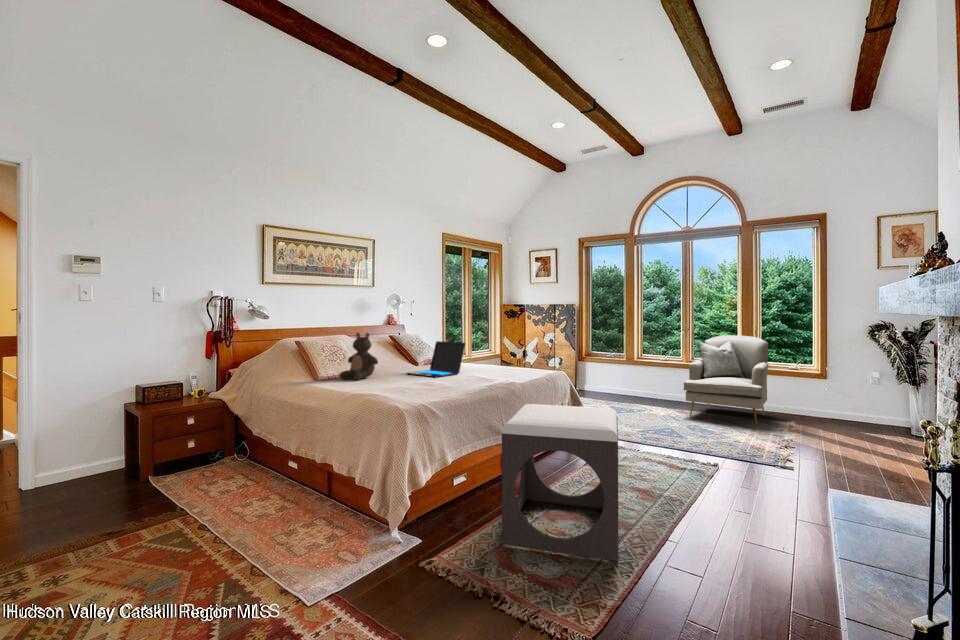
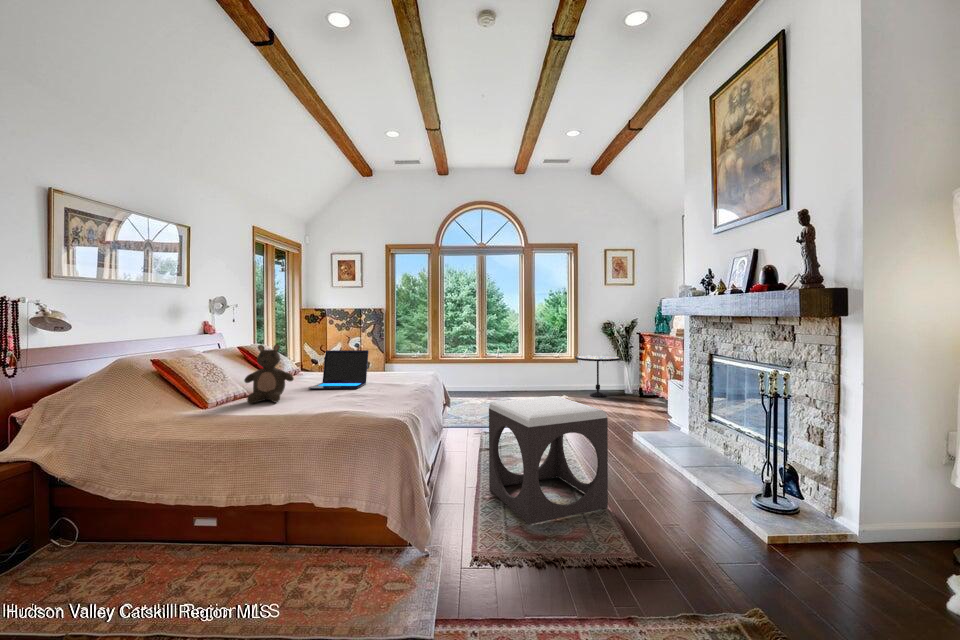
armchair: present [684,335,768,426] -> none [497,334,551,401]
side table: none [818,369,905,435] -> present [575,355,621,397]

